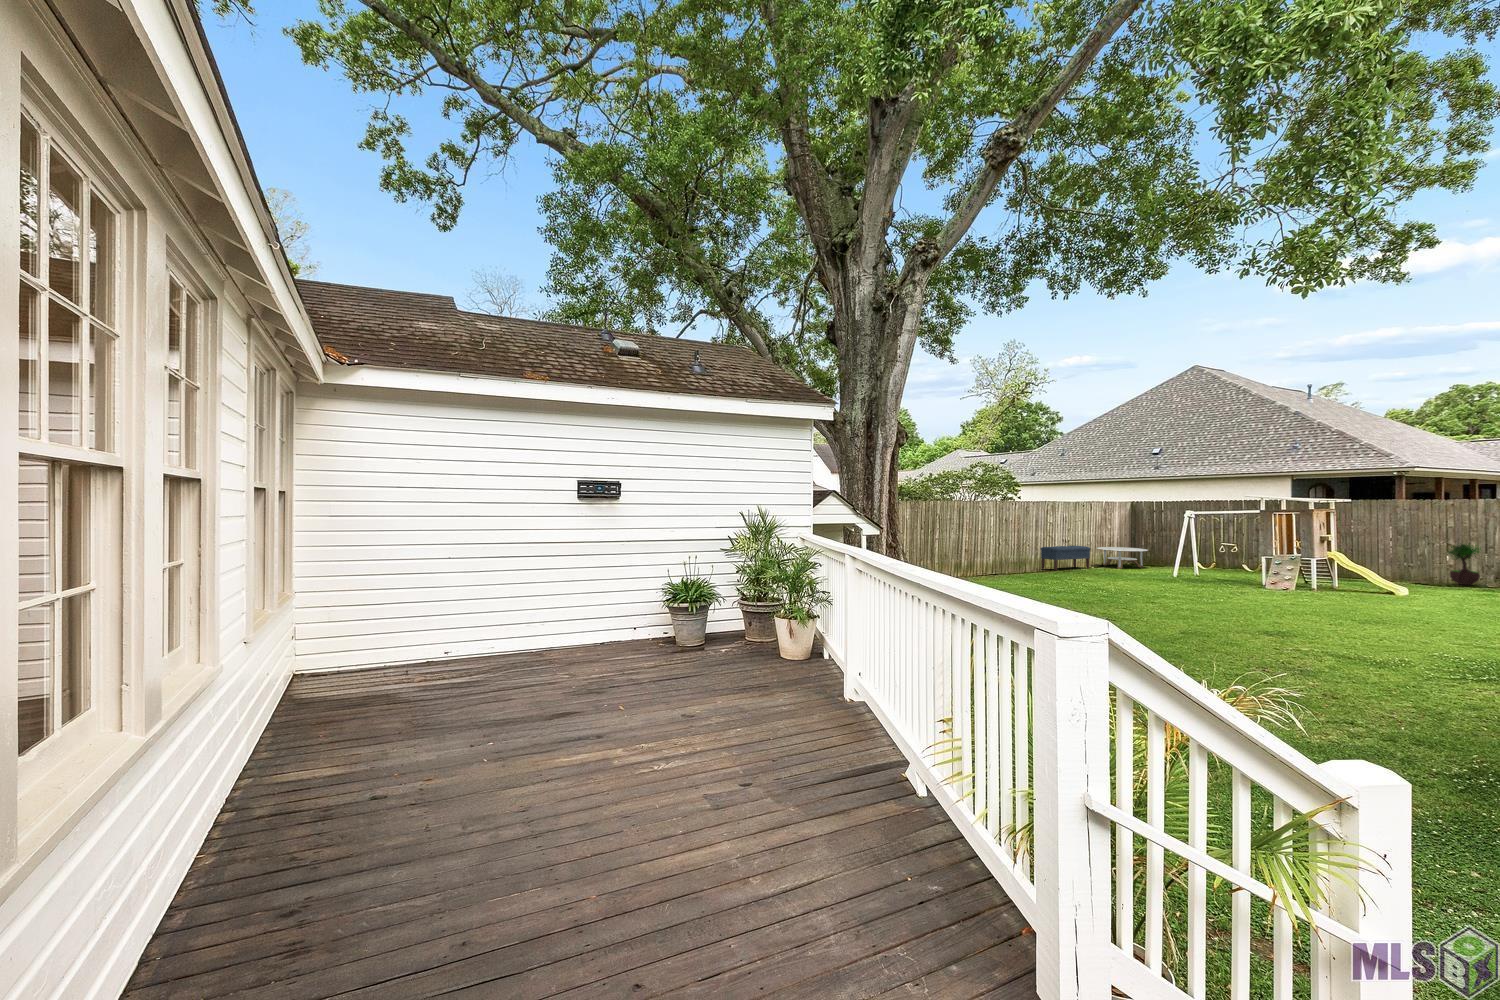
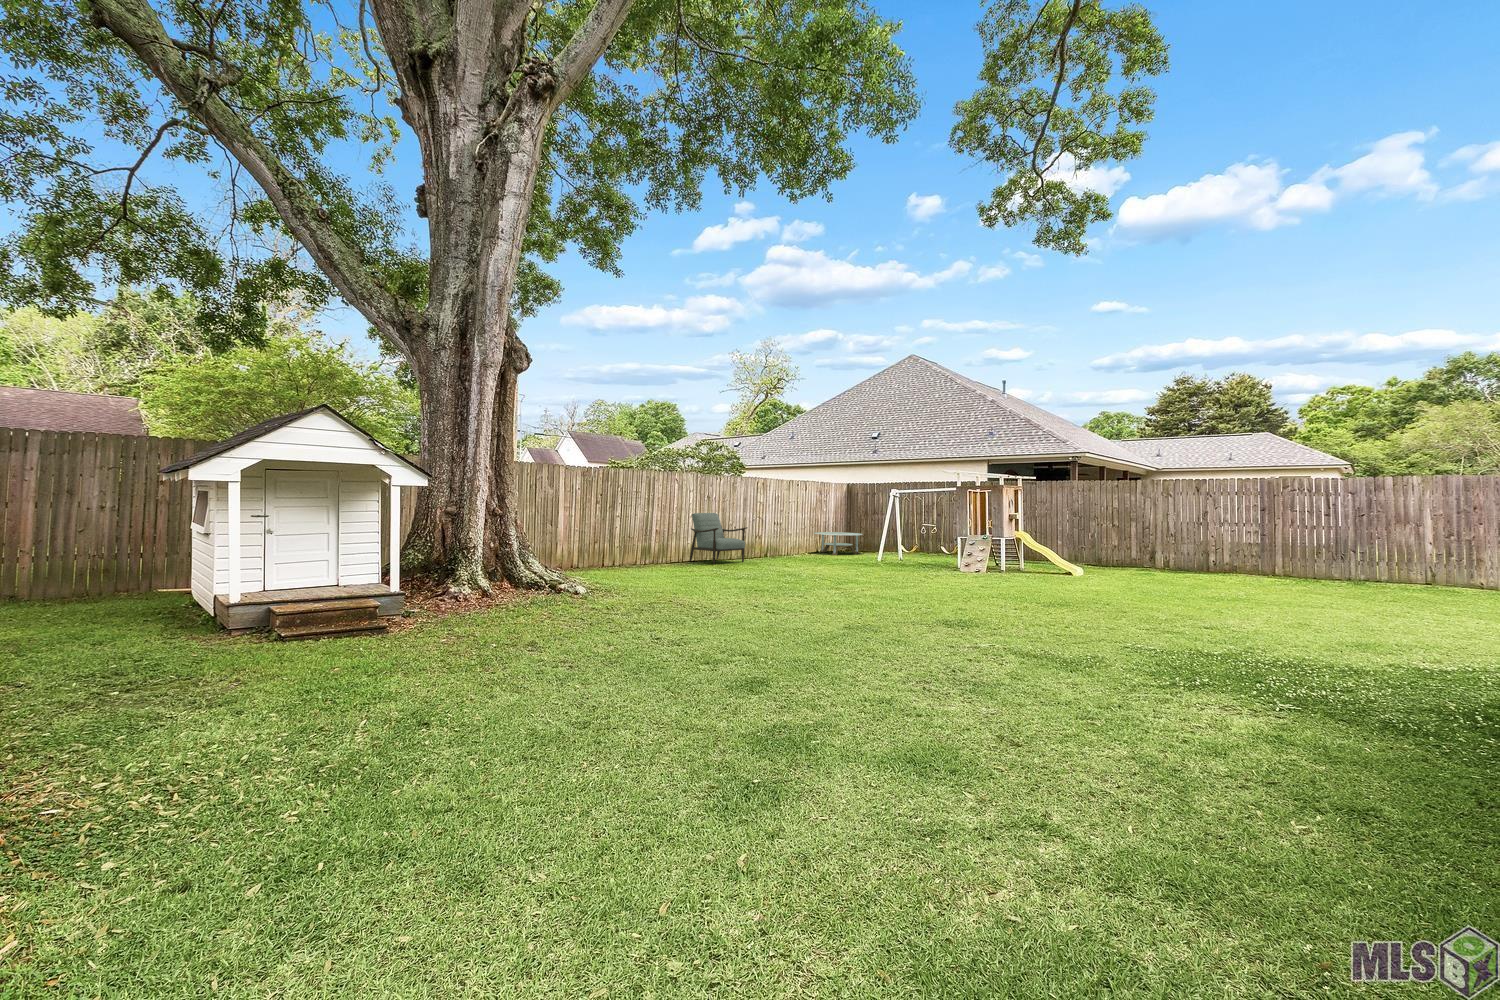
chair: none [989,532,1042,576] -> present [690,513,748,564]
potted tree: present [1447,543,1481,585] -> none [1106,518,1136,562]
bench: present [1041,546,1090,571] -> none [753,530,806,558]

